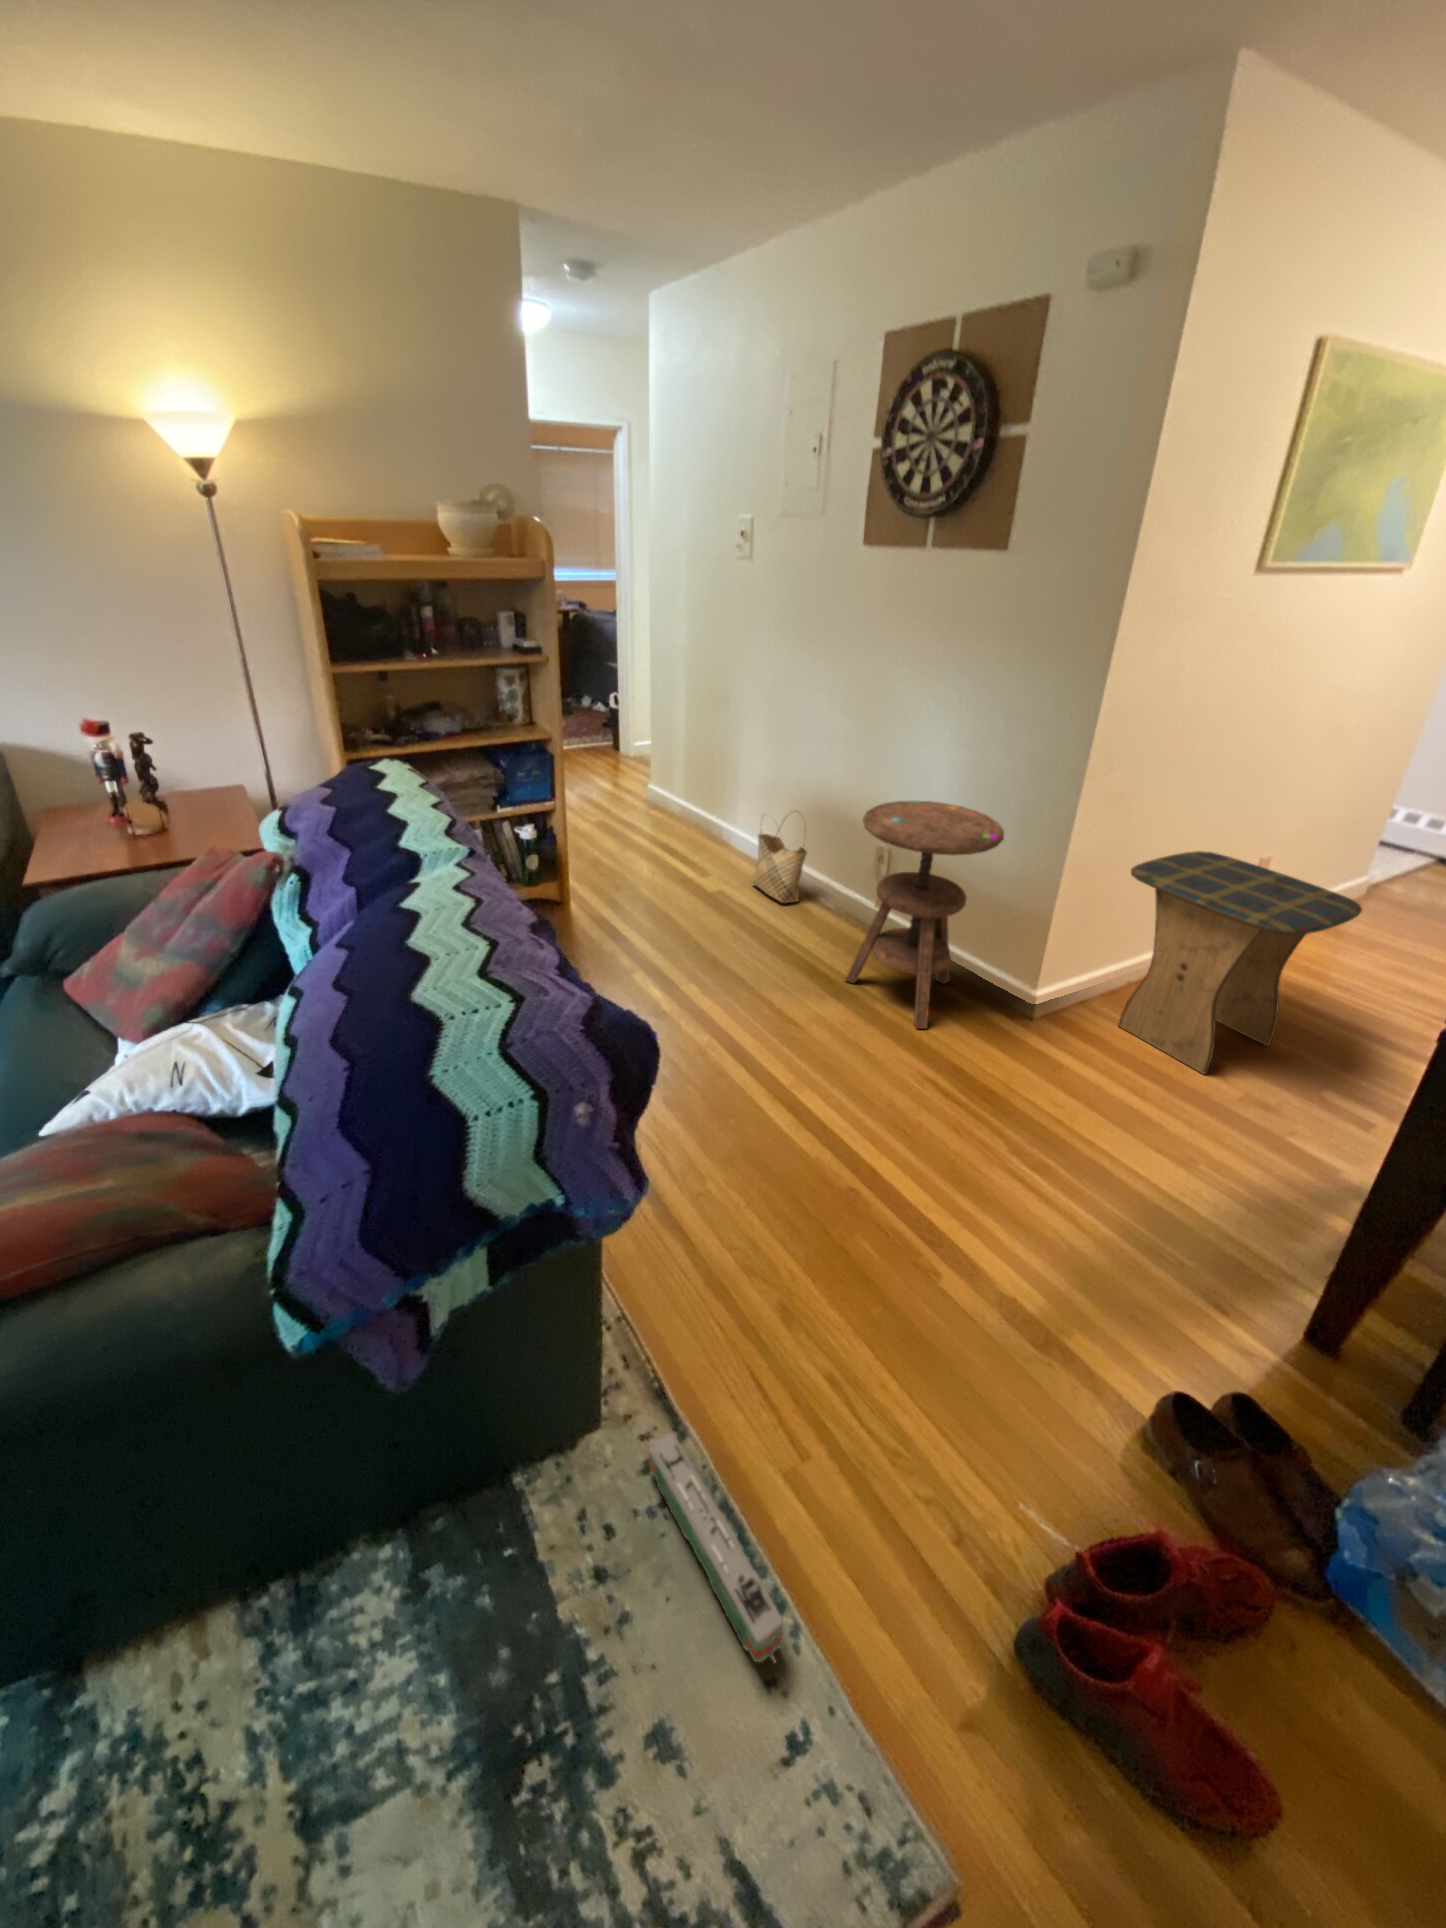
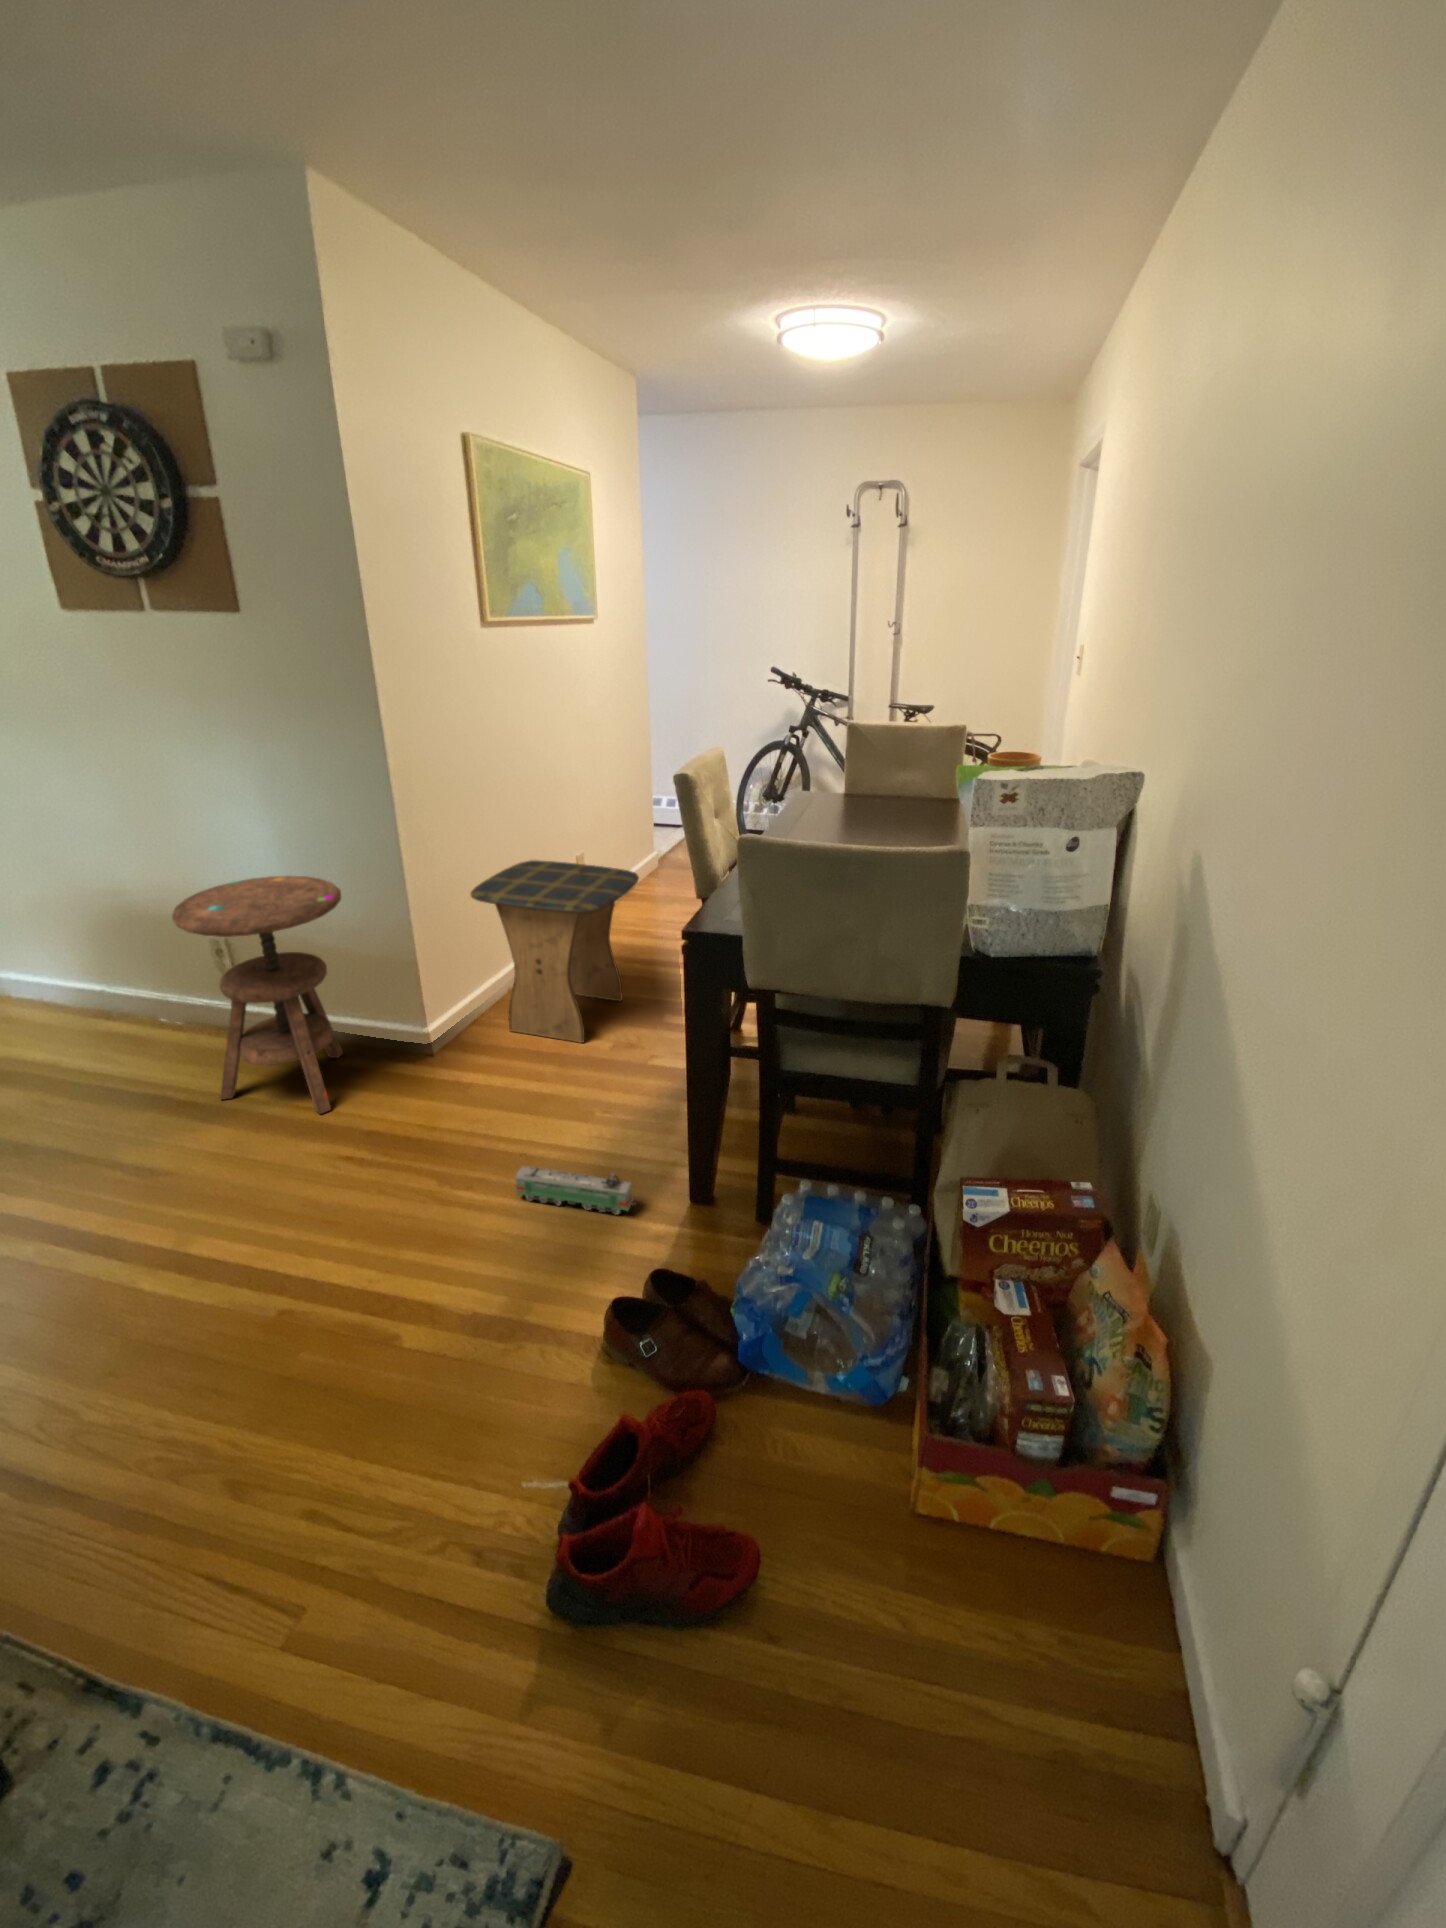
woven basket: present [752,813,807,903] -> none [35,928,131,1042]
toy train: present [649,1433,783,1662] -> present [516,1167,634,1214]

